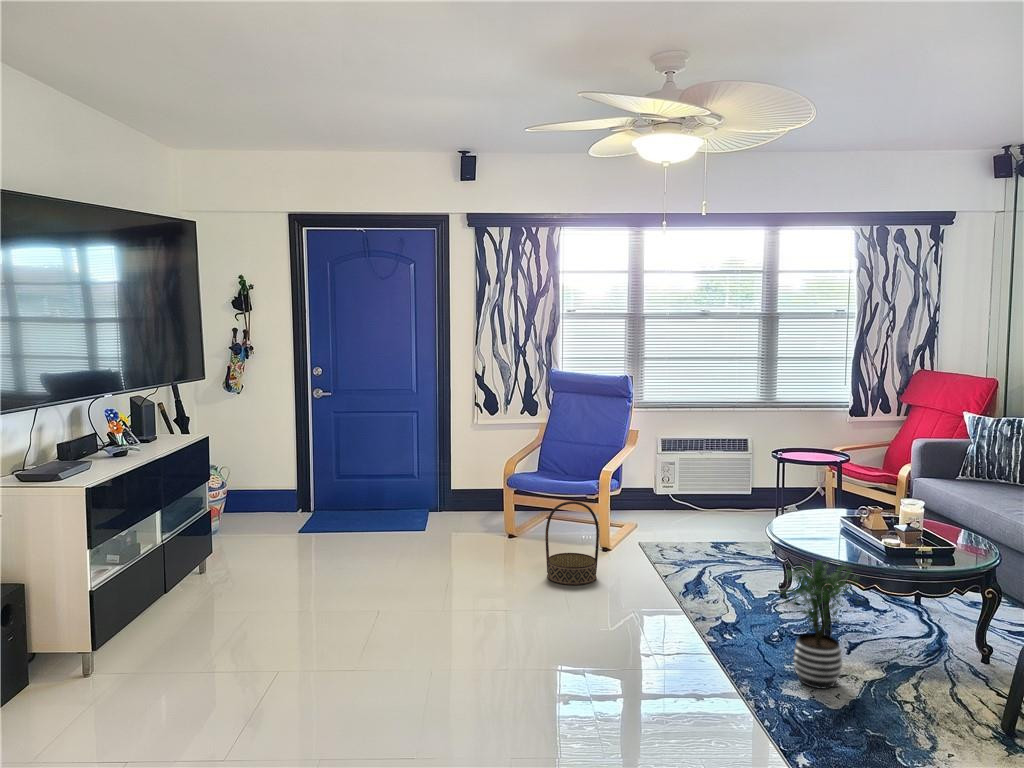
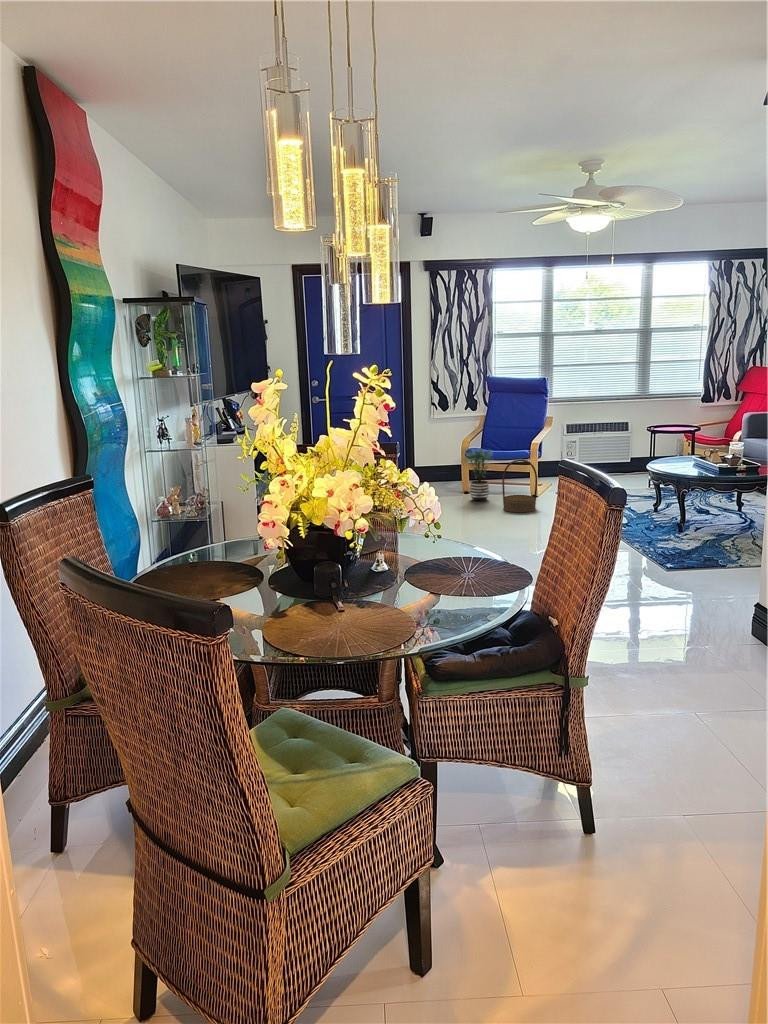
potted plant: present [779,561,858,689] -> present [461,449,491,501]

